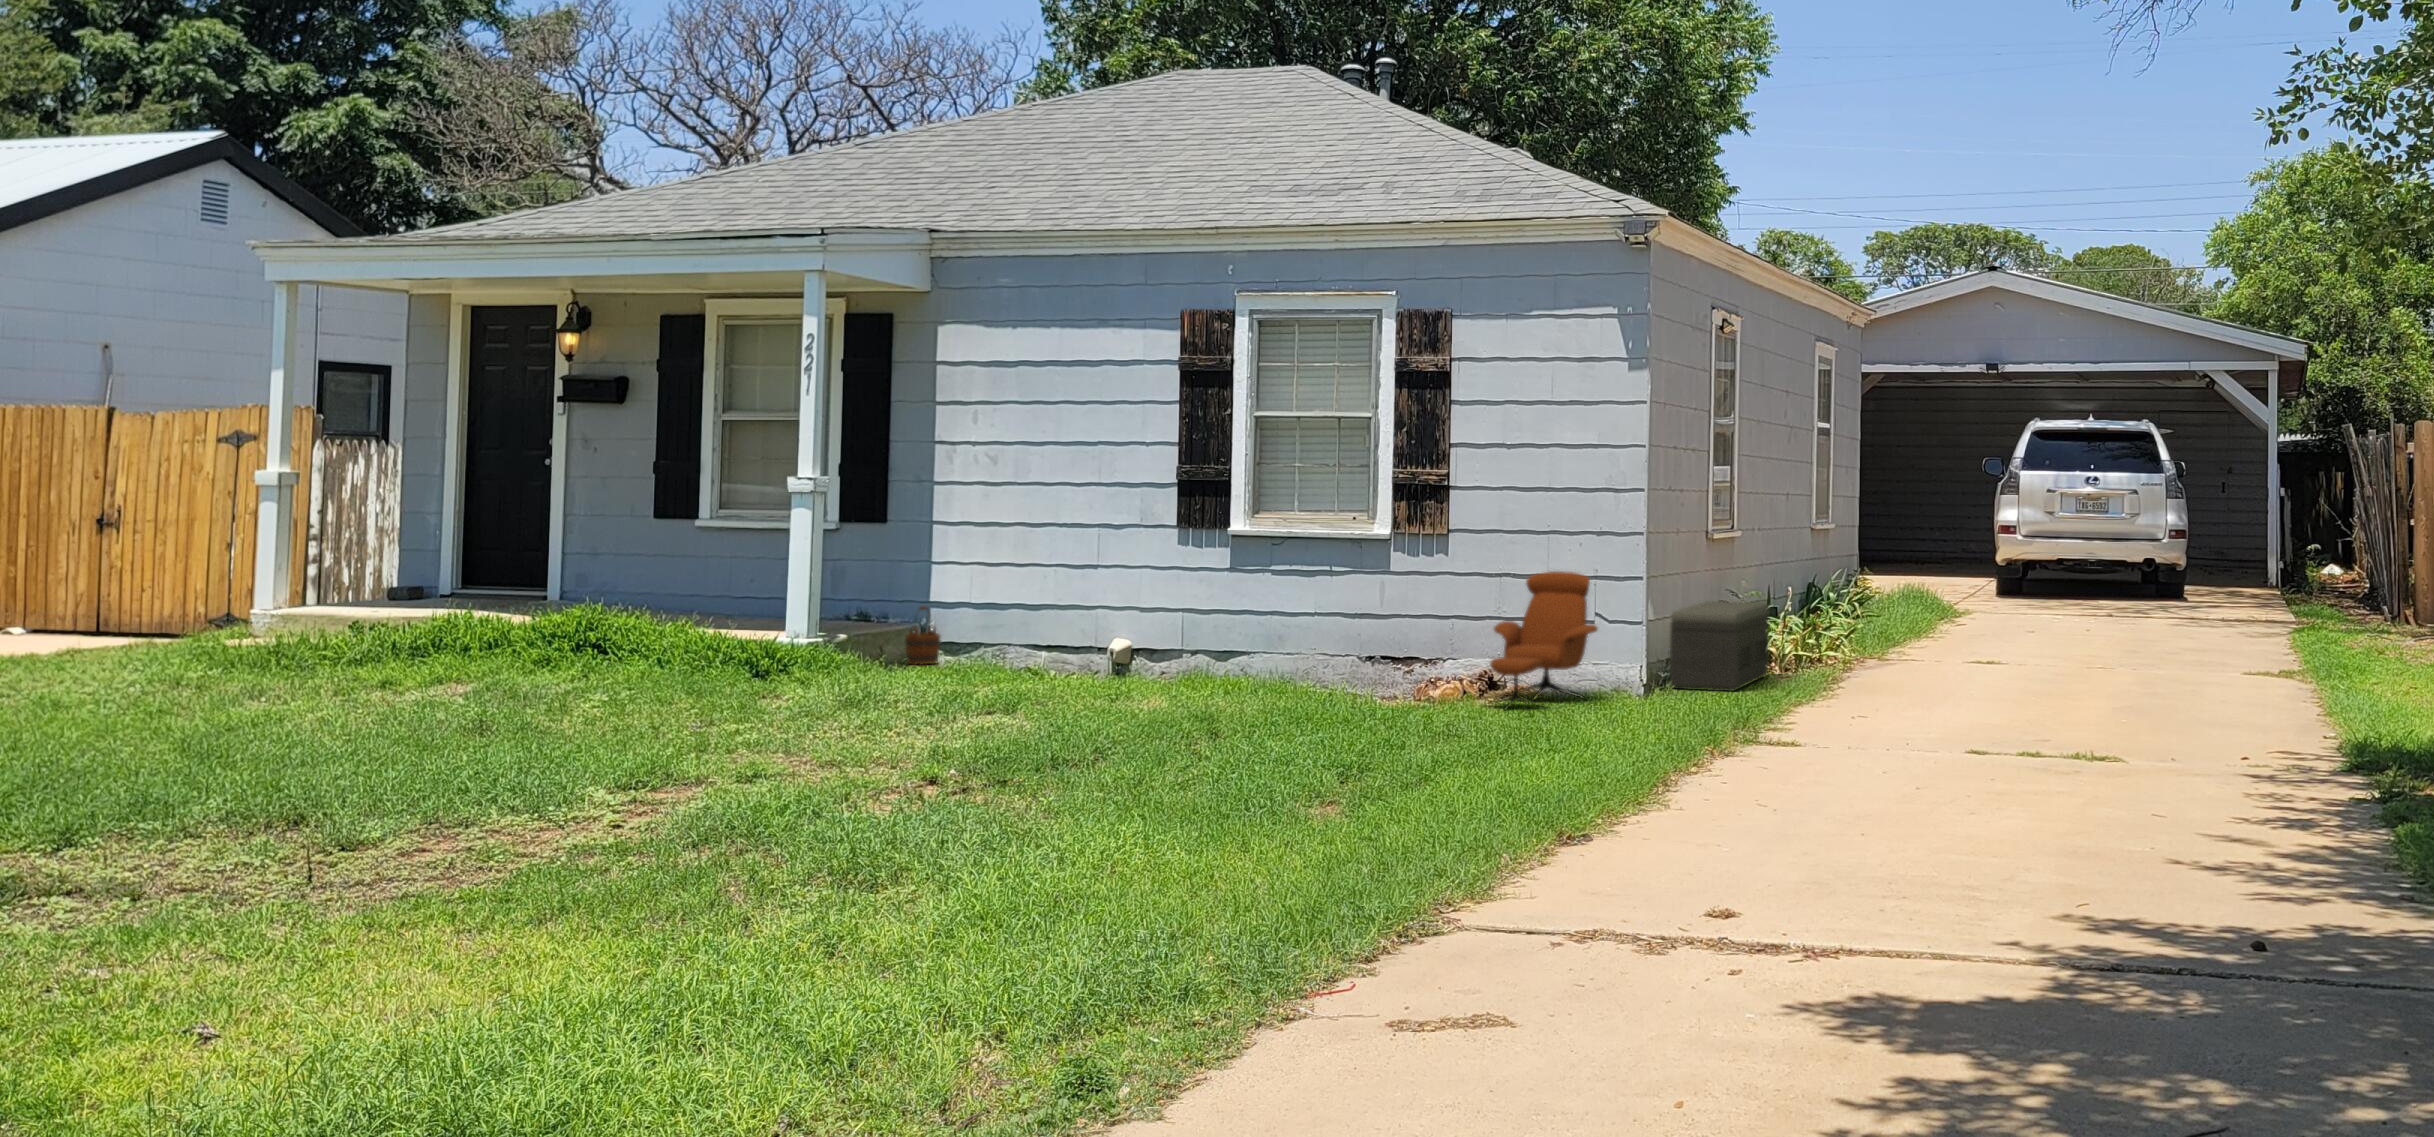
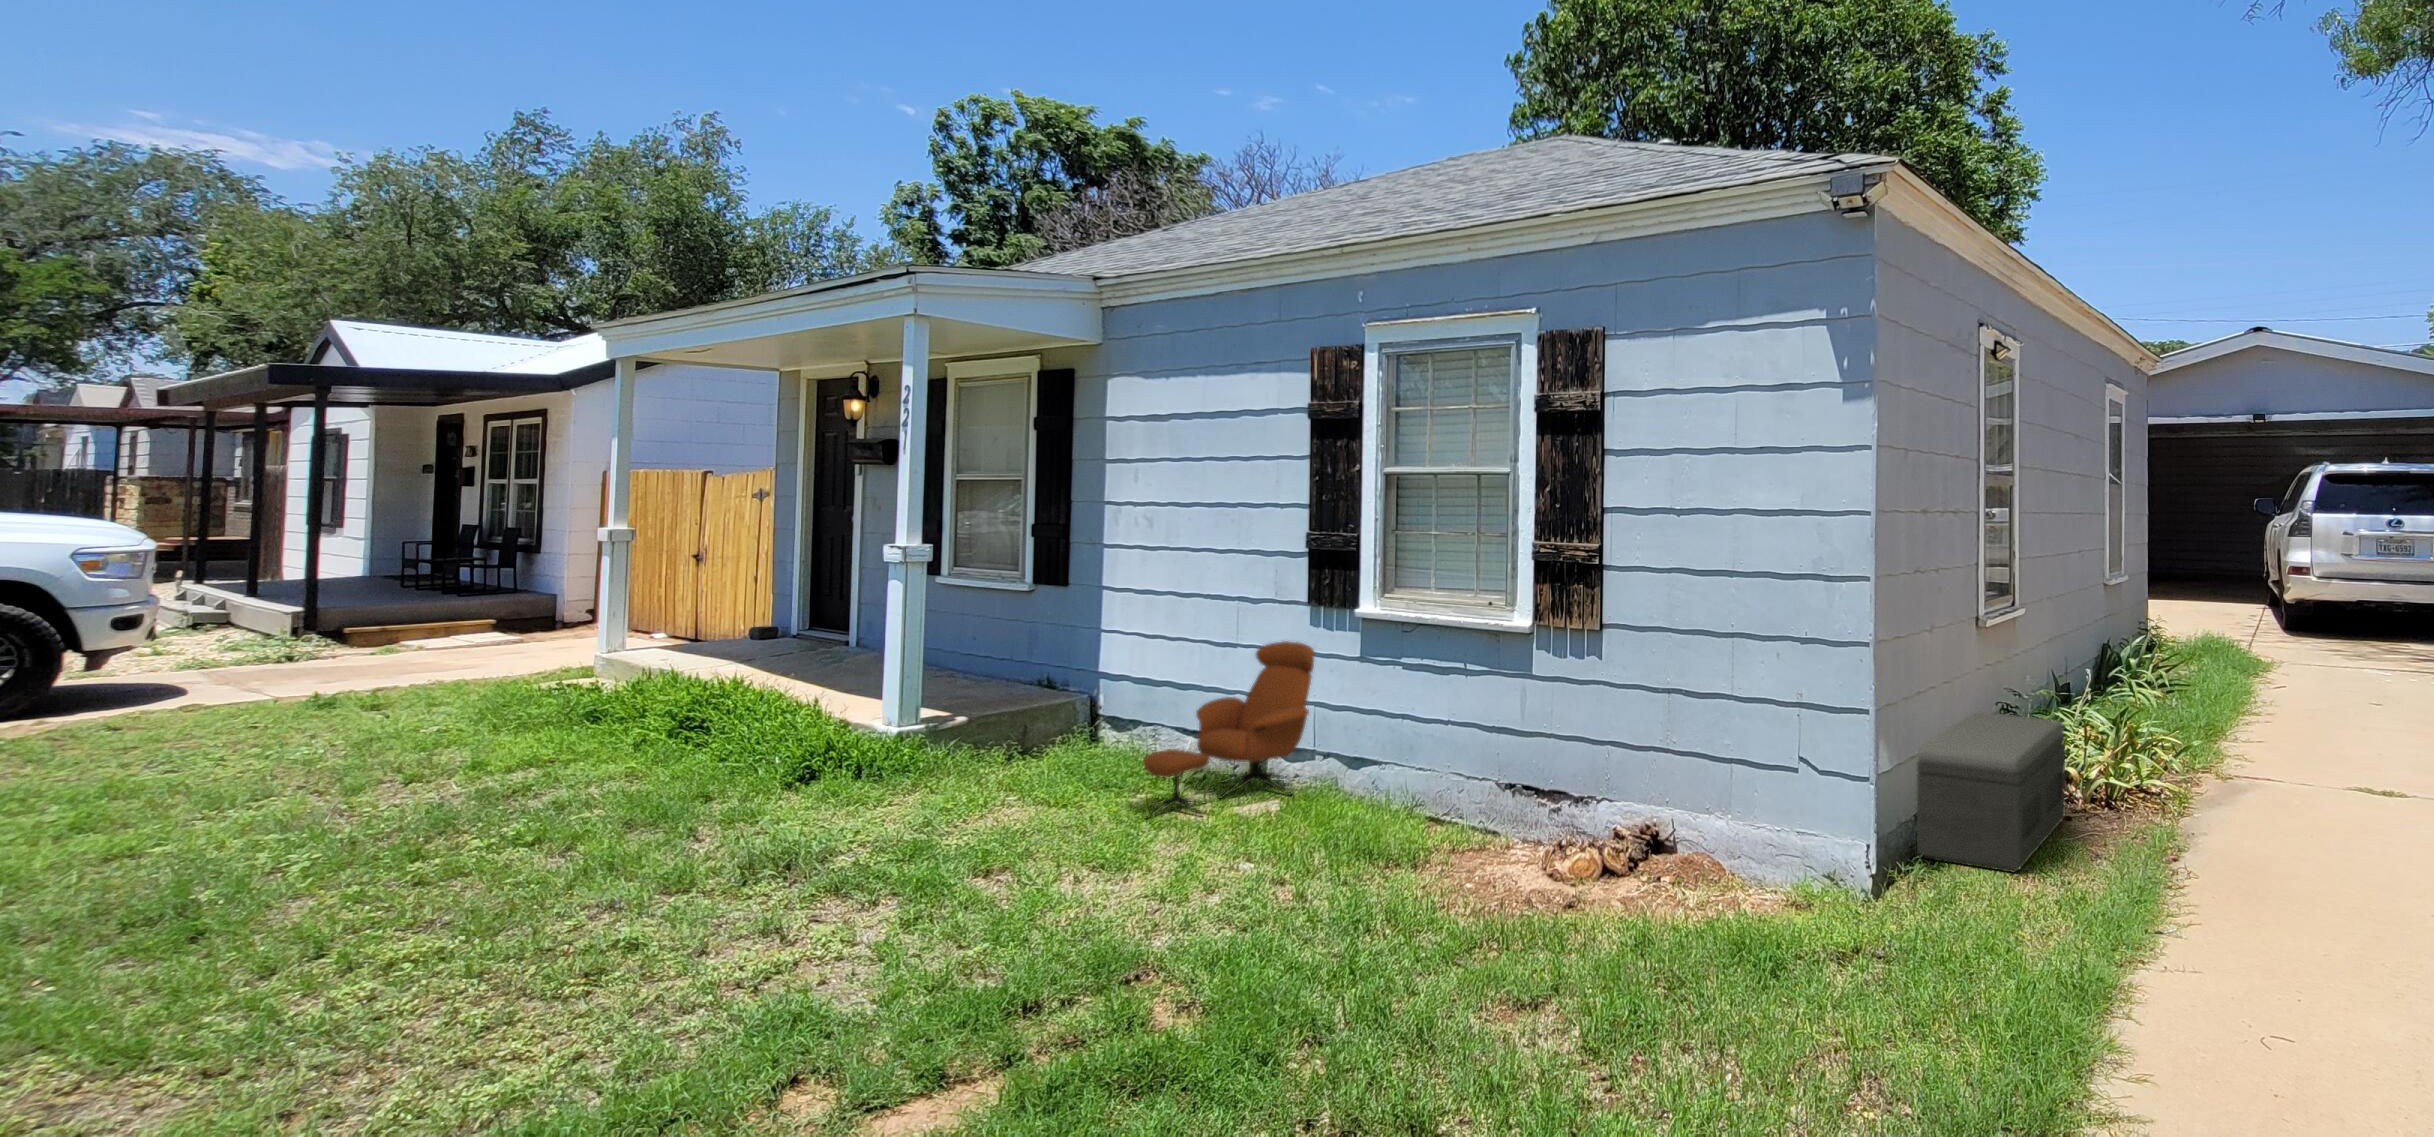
lounge chair: present [1490,571,1598,707] -> present [1143,641,1314,817]
wooden bucket: present [905,606,940,665] -> none [1058,680,1098,746]

